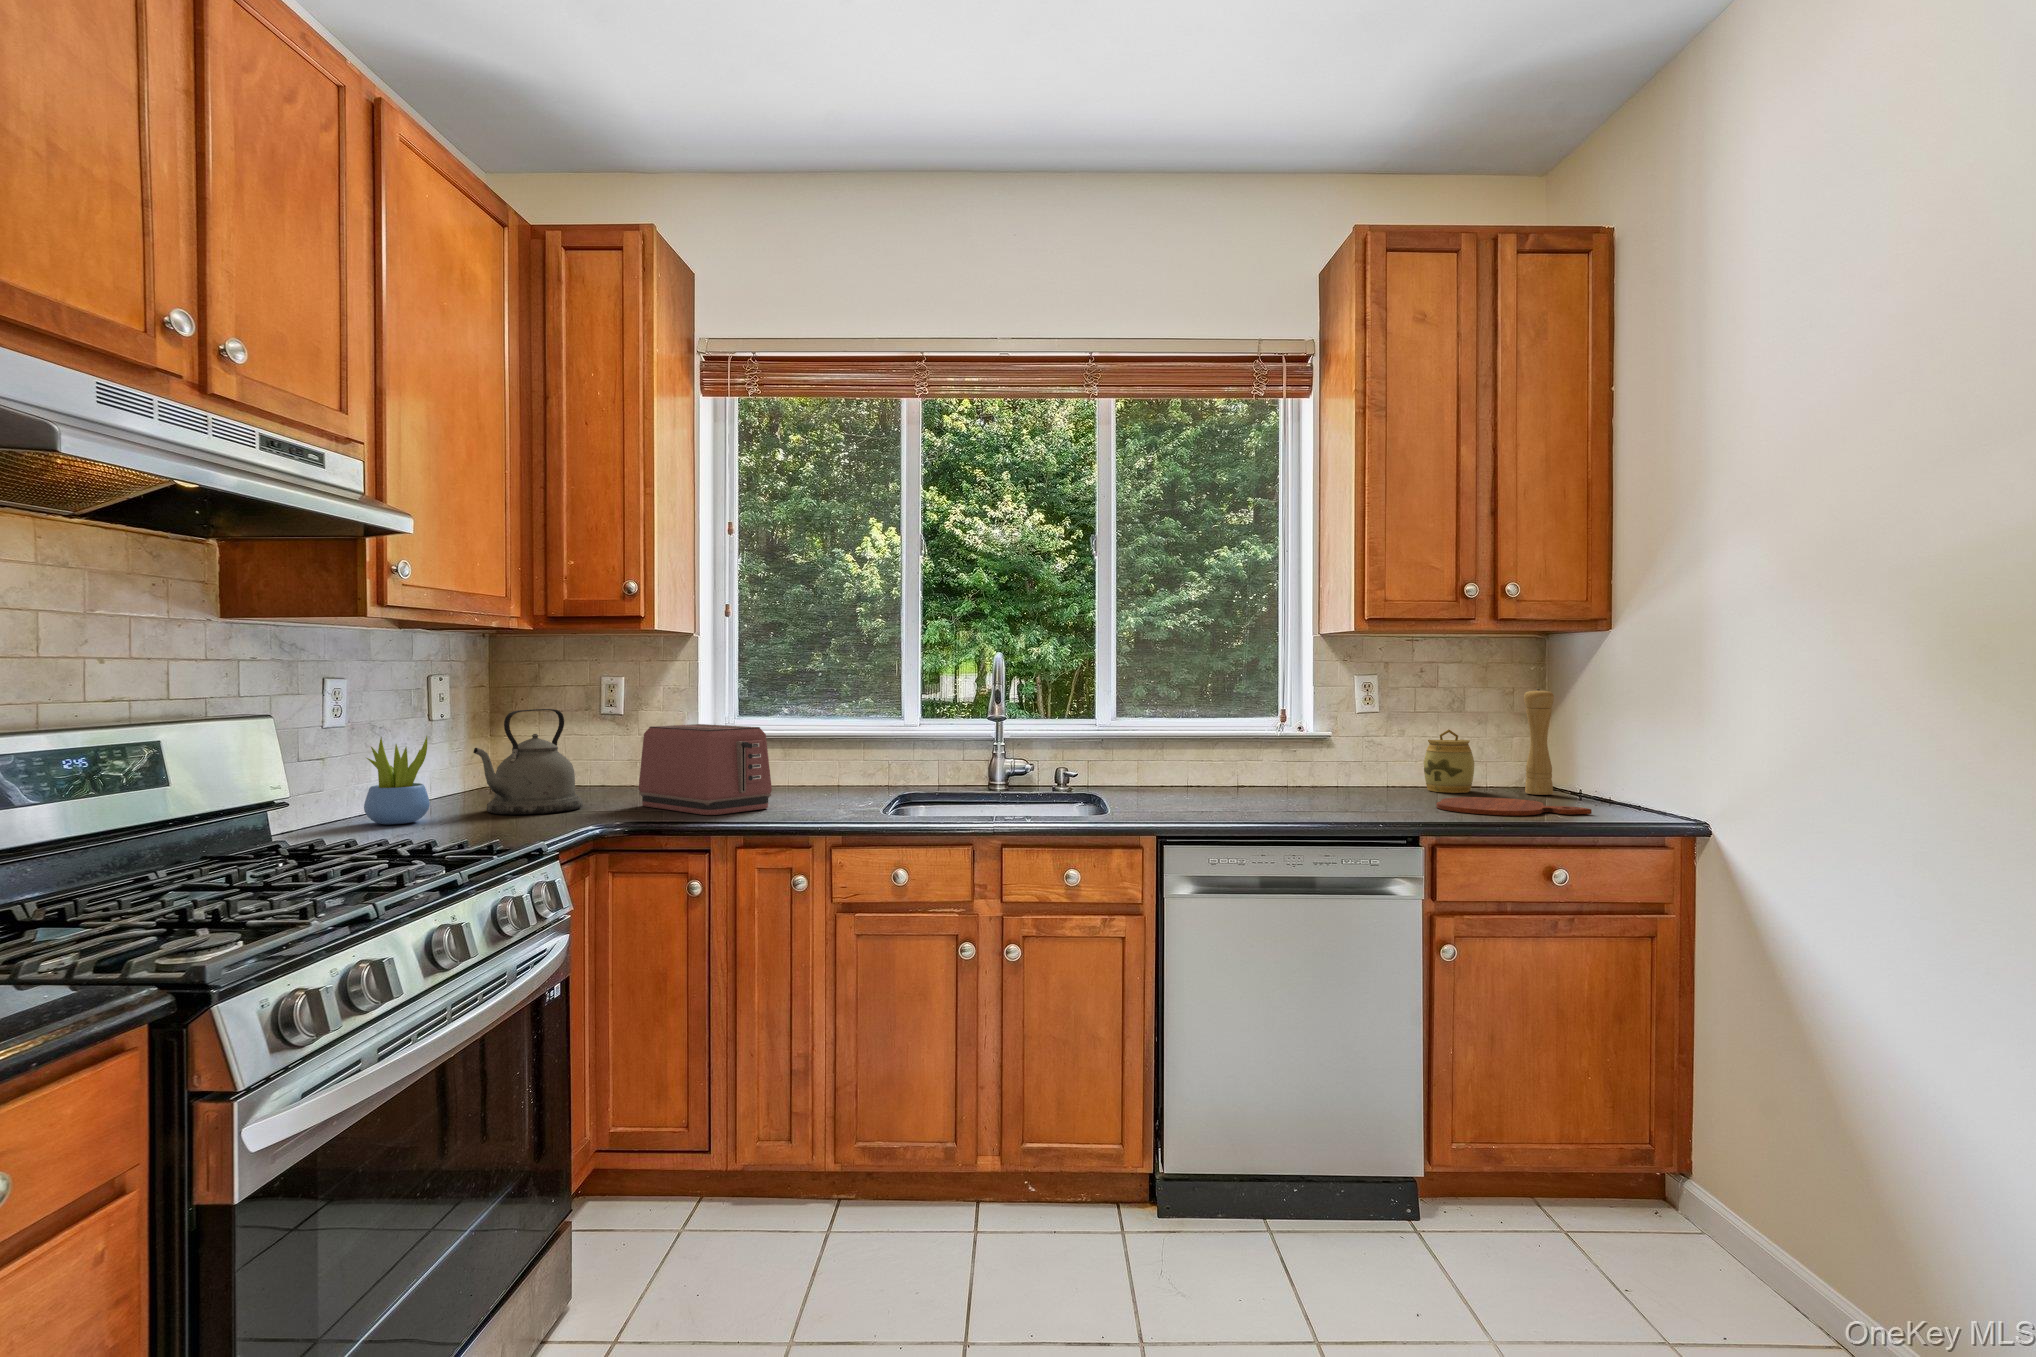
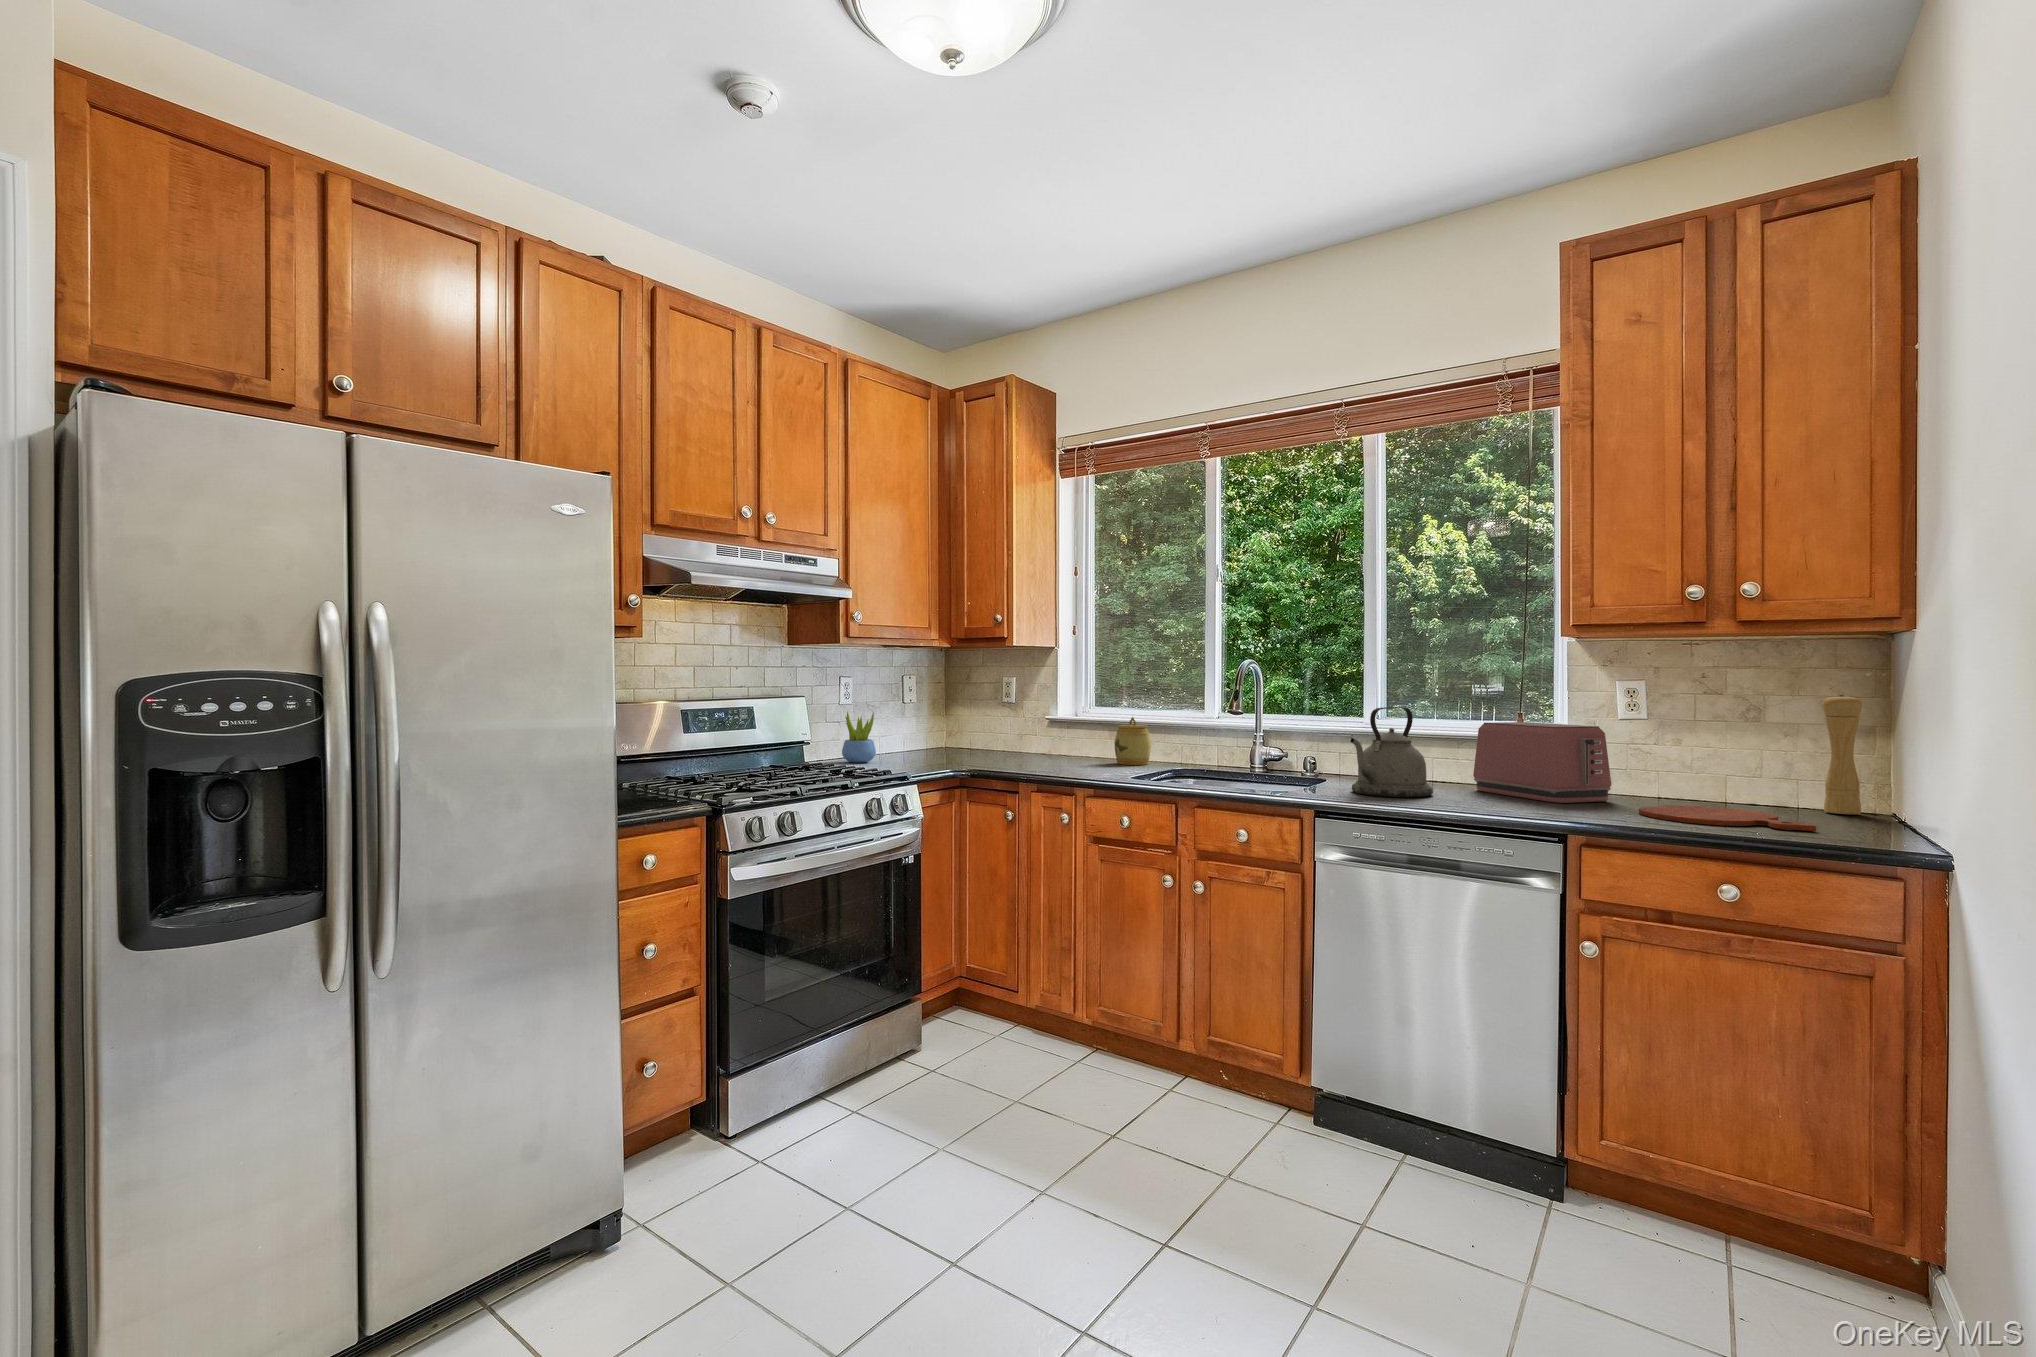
kettle: present [473,709,583,815] -> present [1350,707,1433,797]
toaster: present [639,724,772,815] -> present [1473,722,1611,803]
jar: present [1424,729,1474,793] -> present [1114,717,1151,765]

